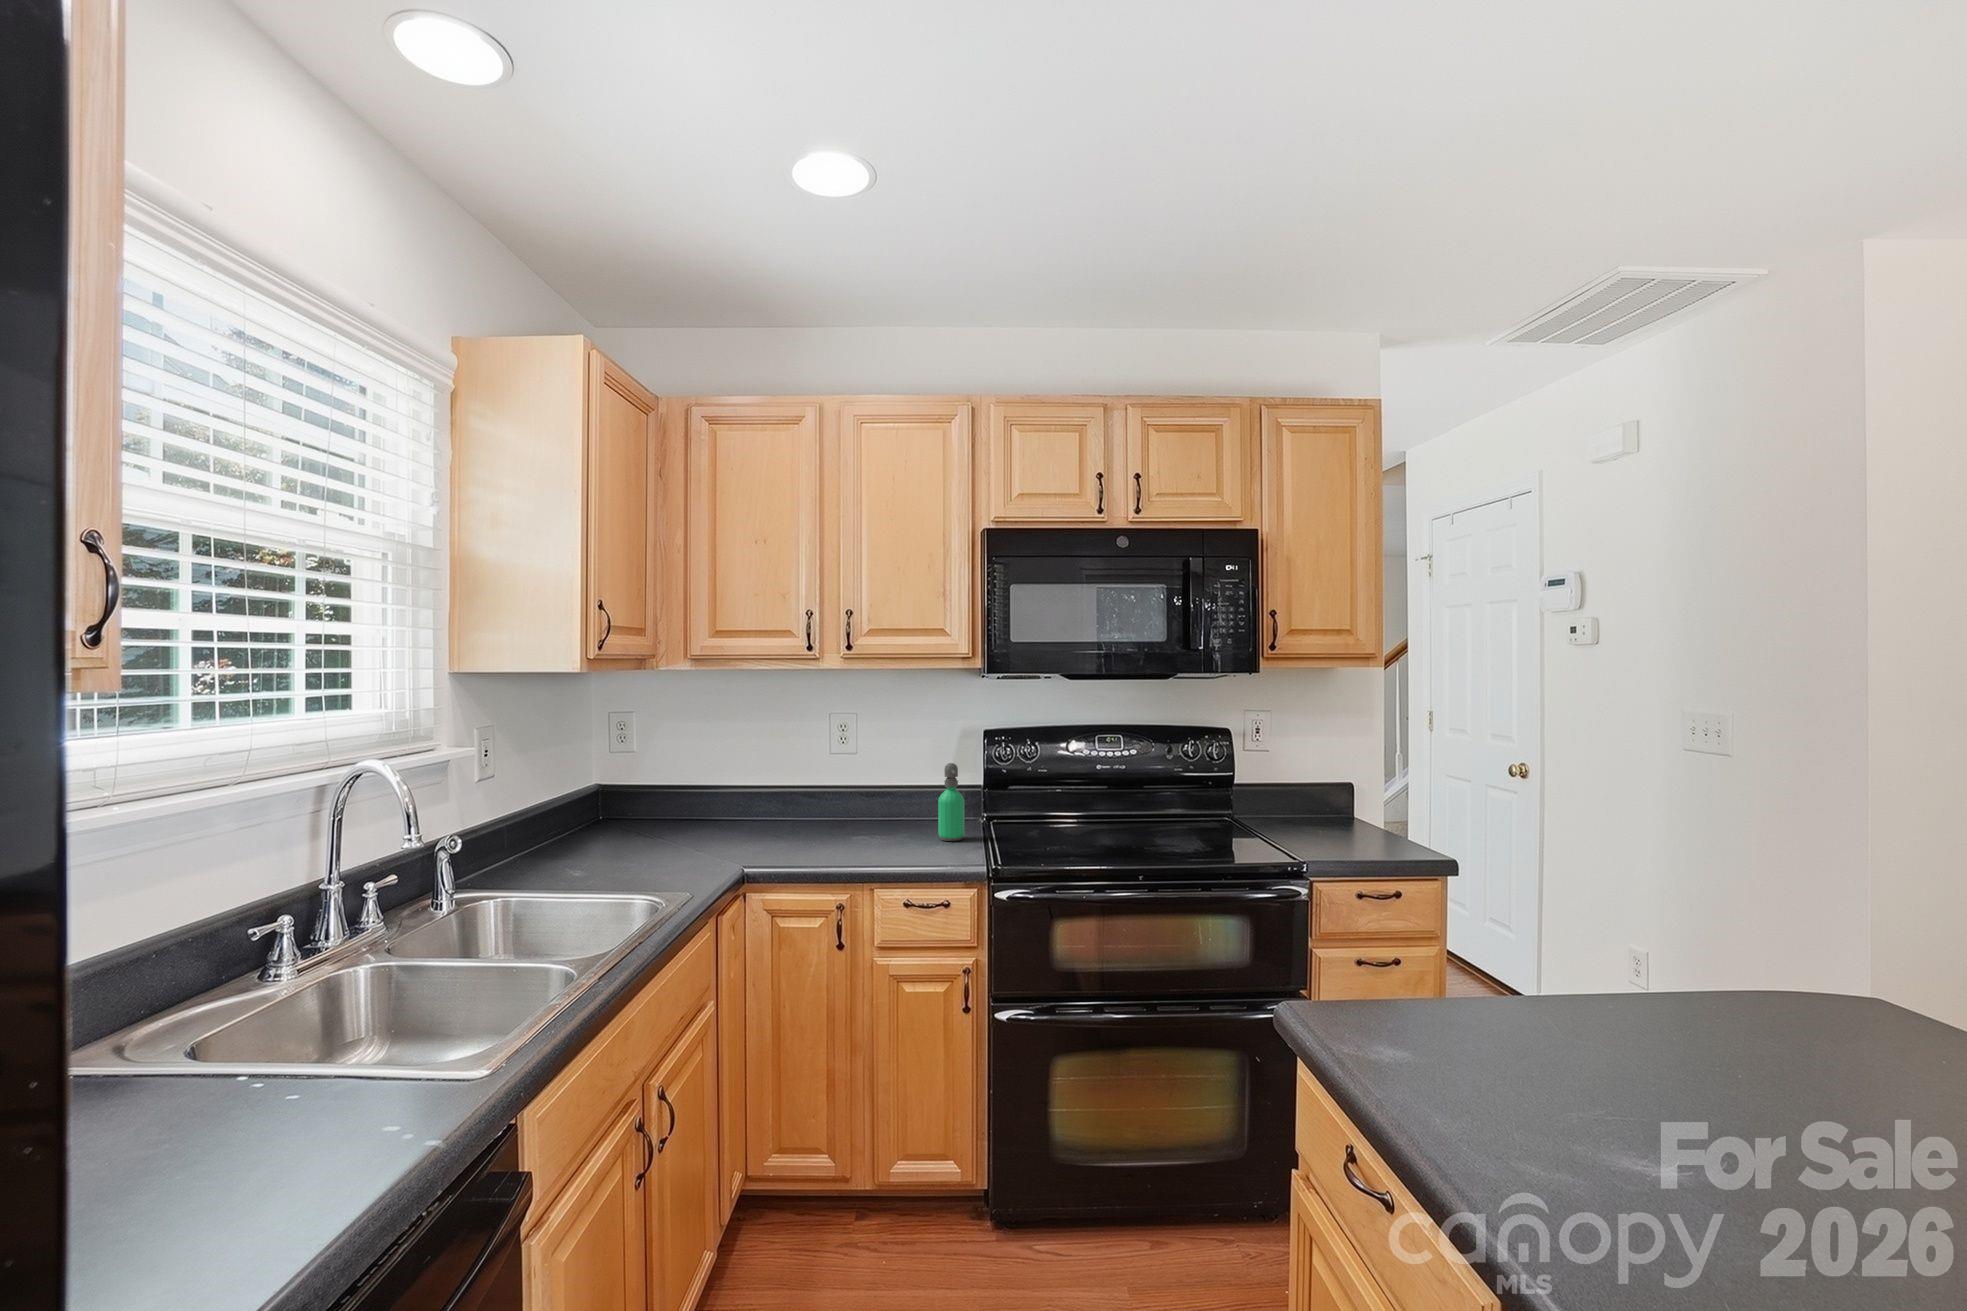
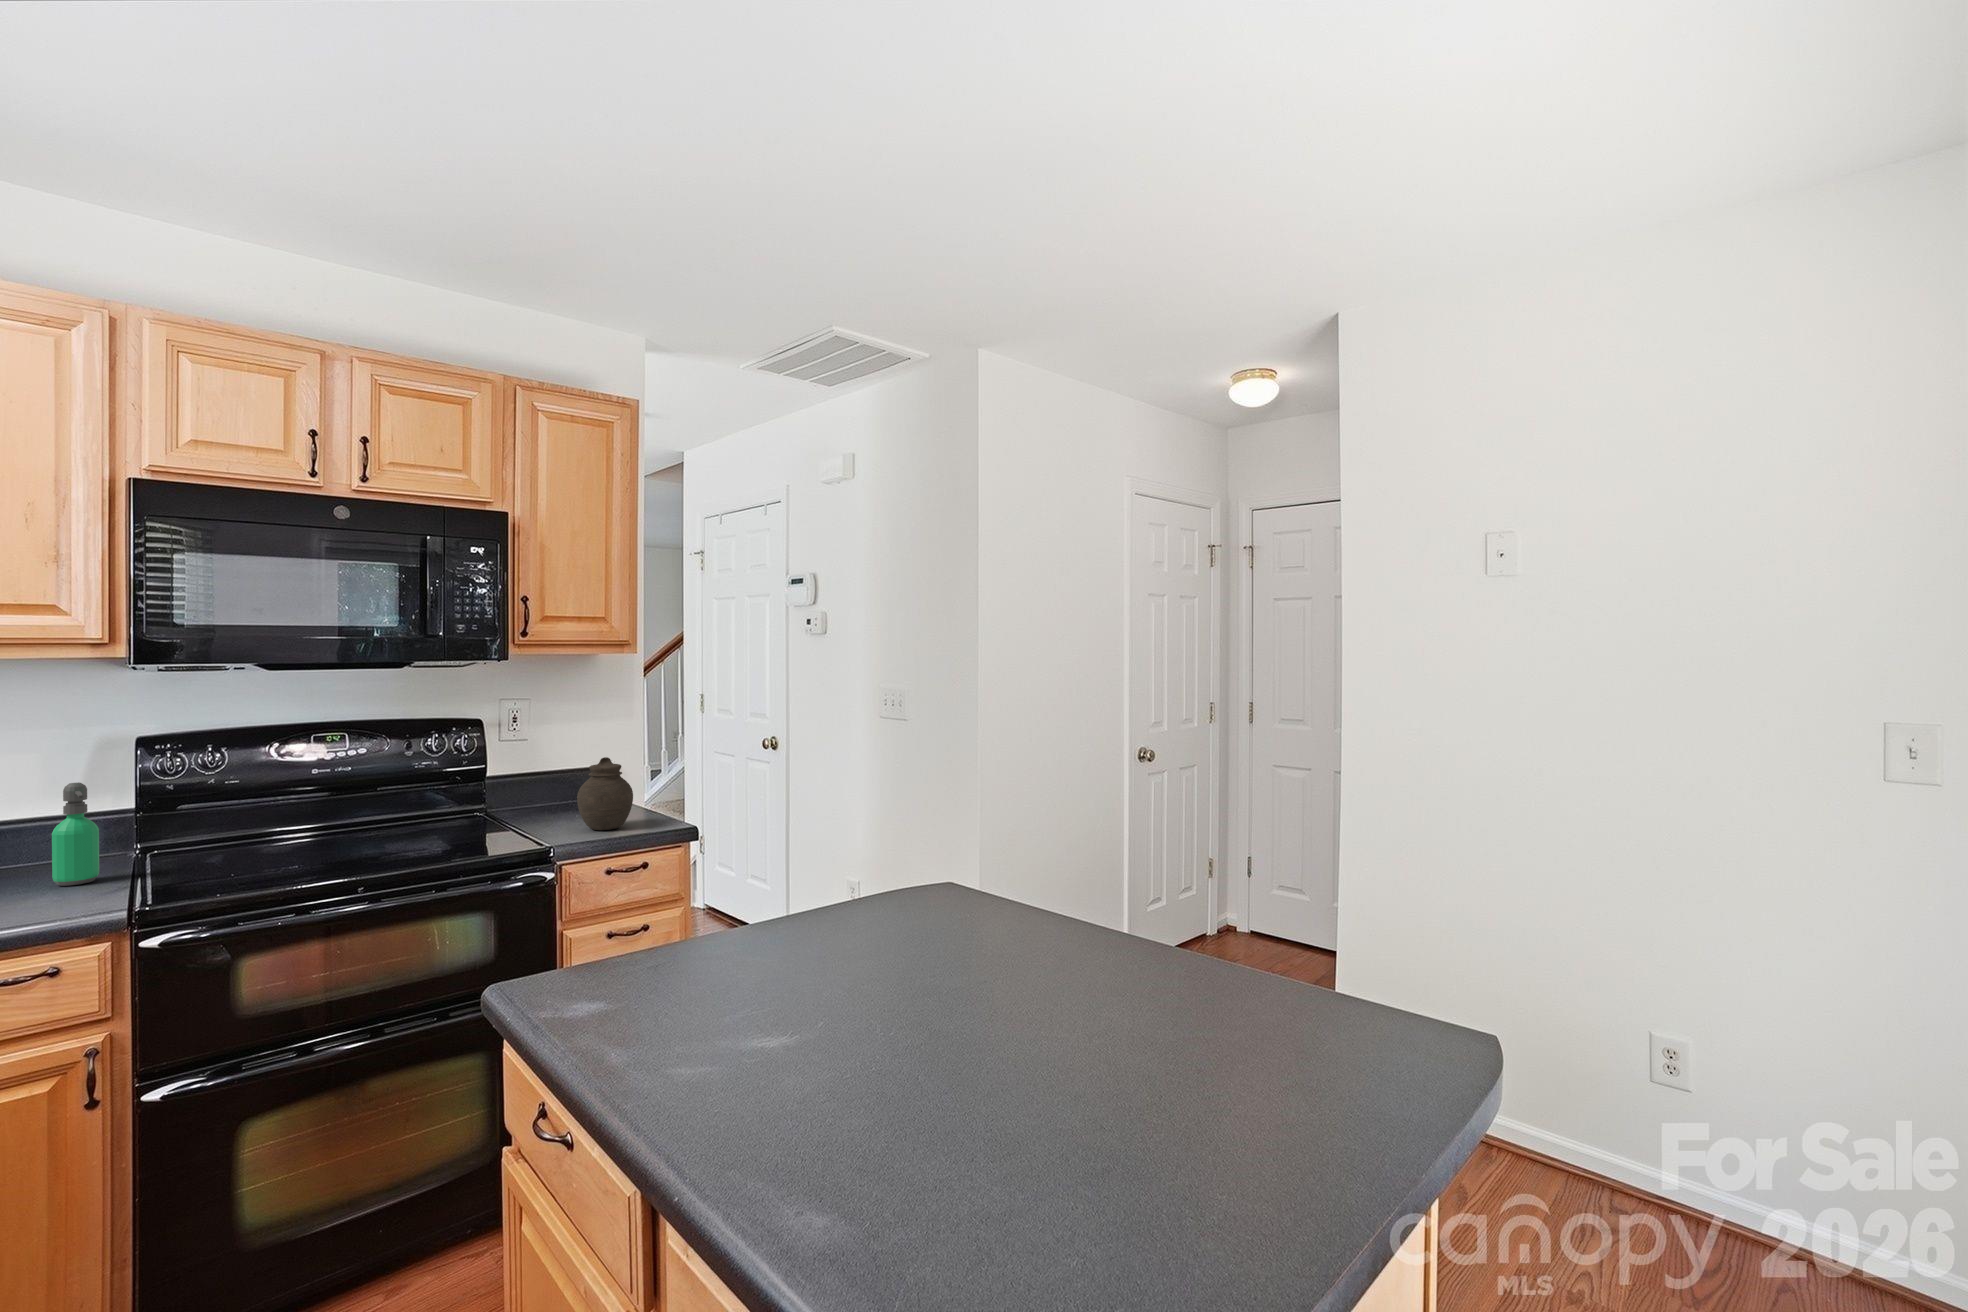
jar: none [1324,774,1383,851] -> present [577,757,633,830]

